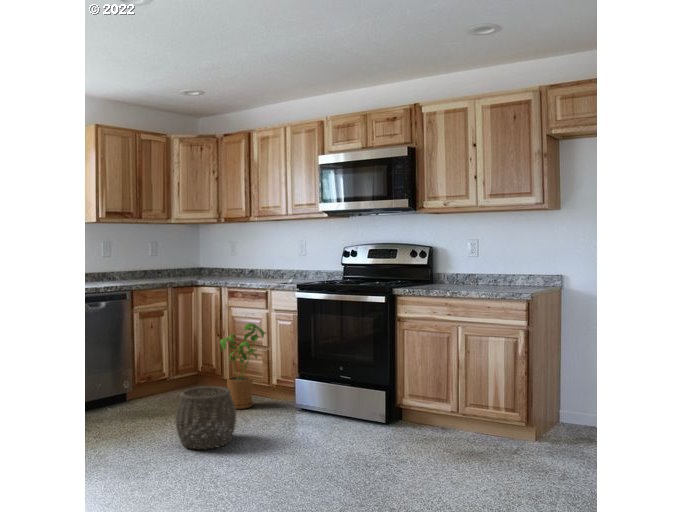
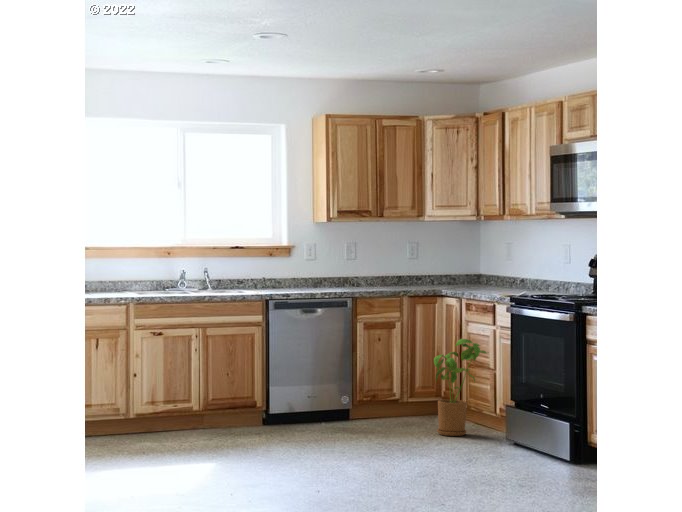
woven basket: present [176,386,236,449] -> none [340,394,402,453]

